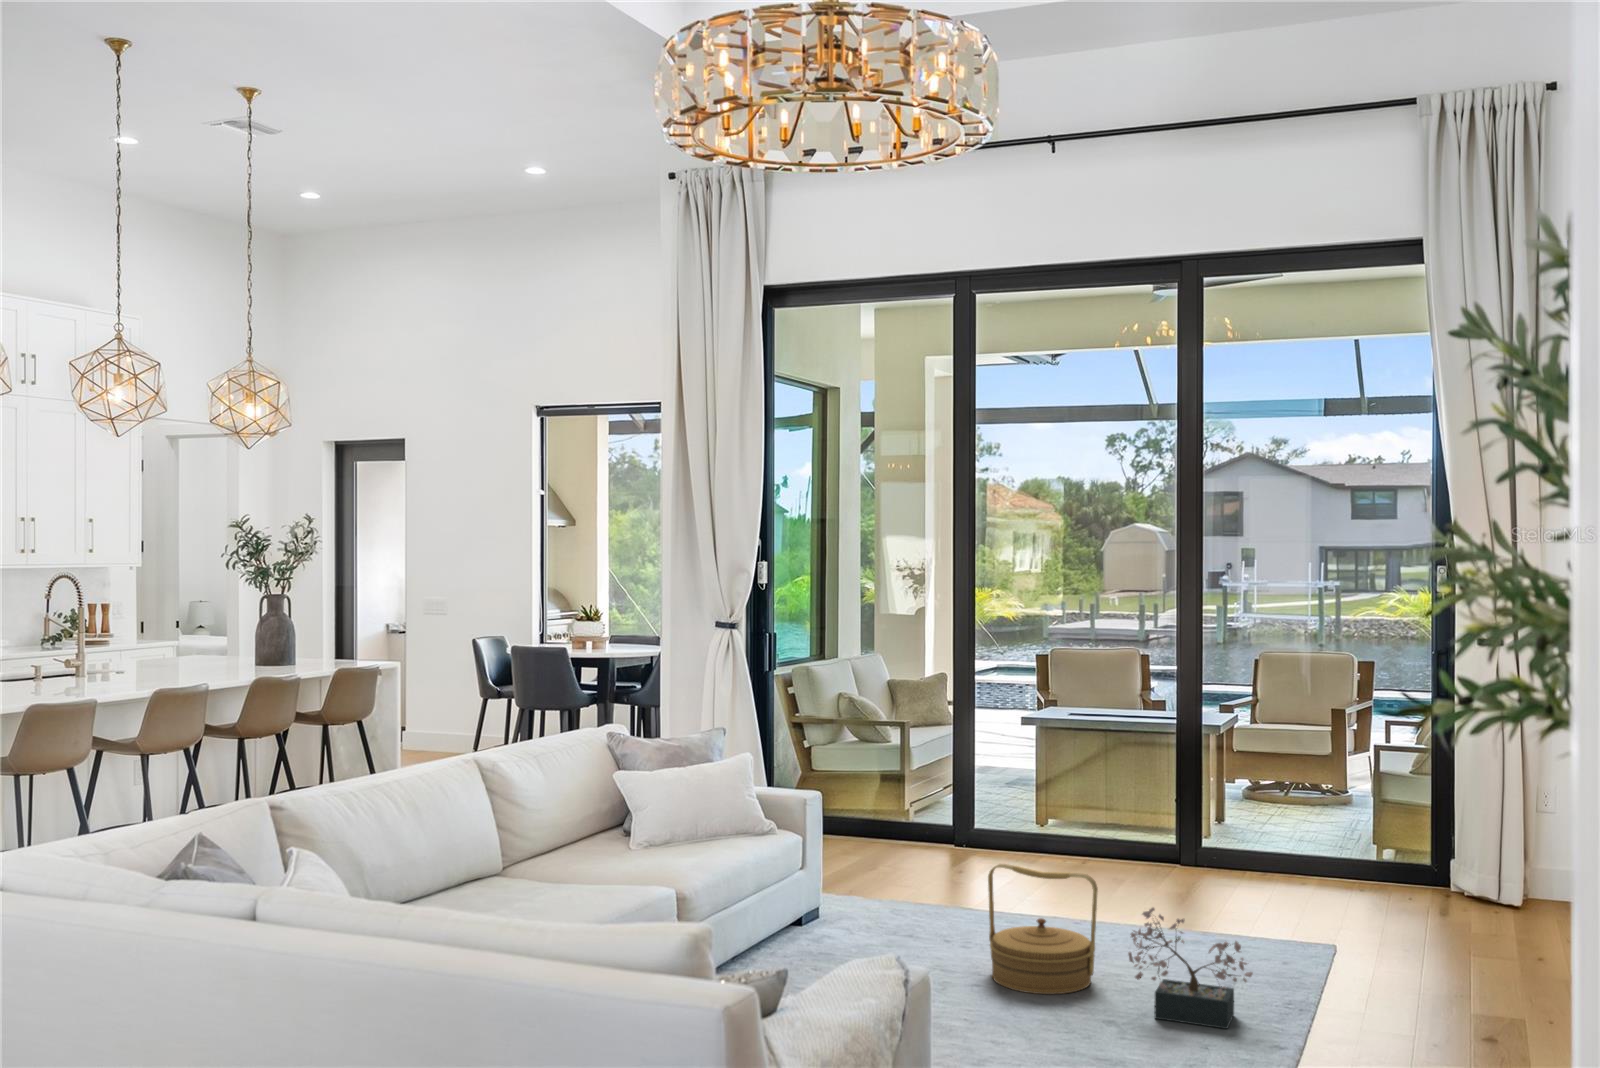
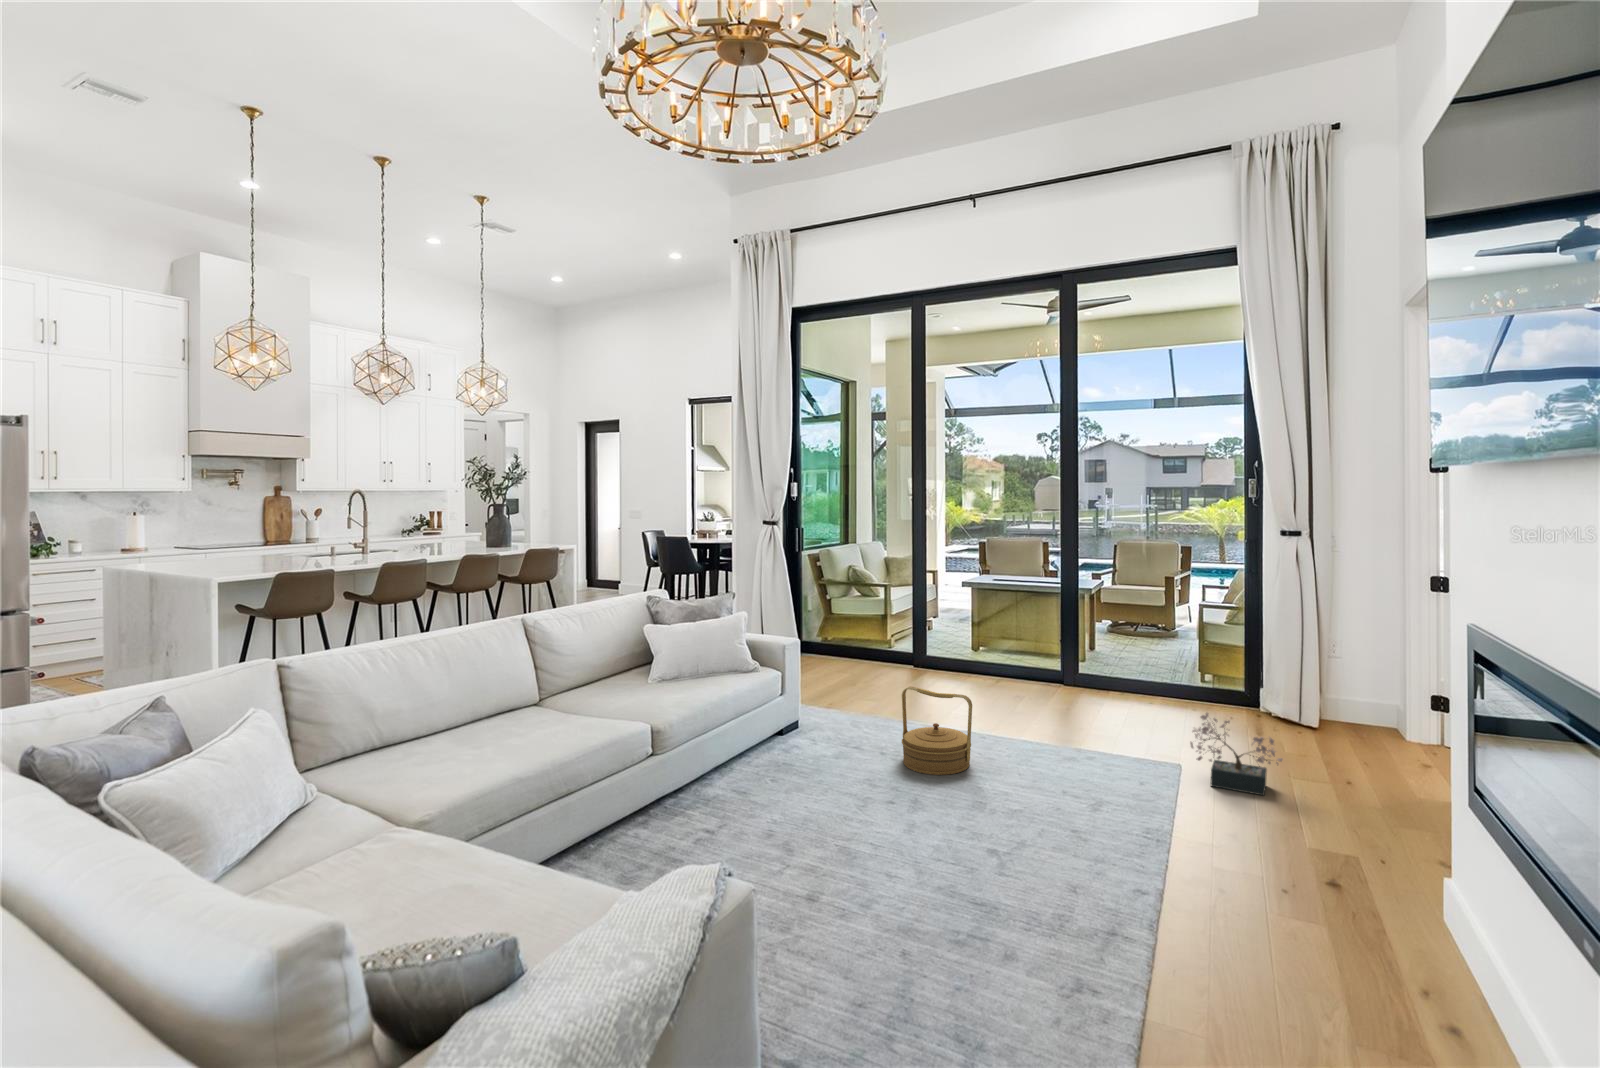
decorative plant: present [1128,908,1253,1029] -> present [1190,713,1283,795]

